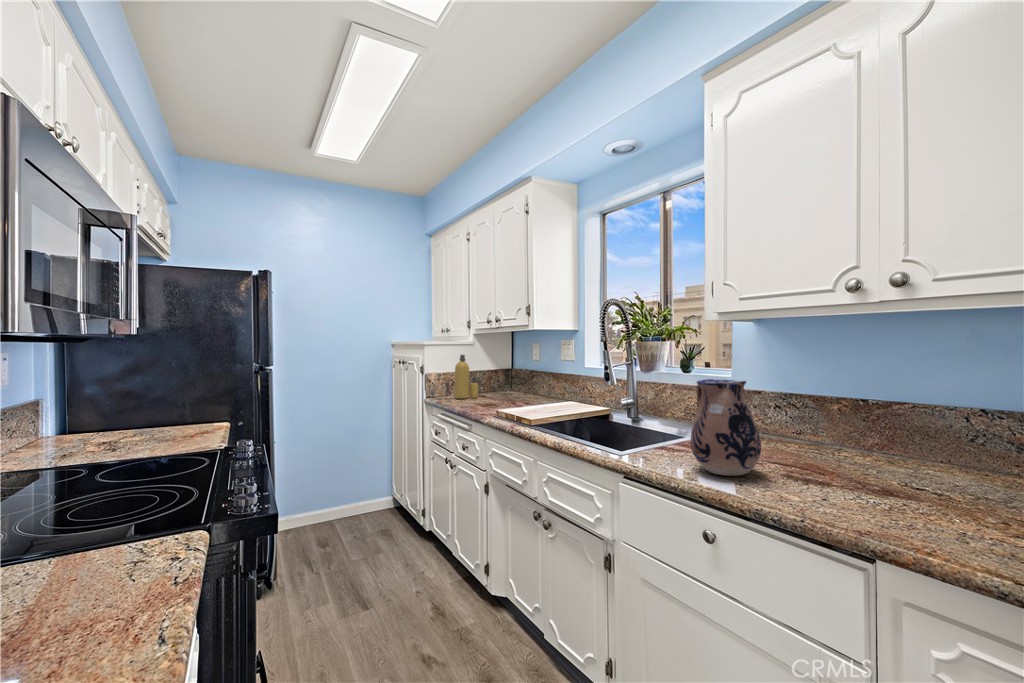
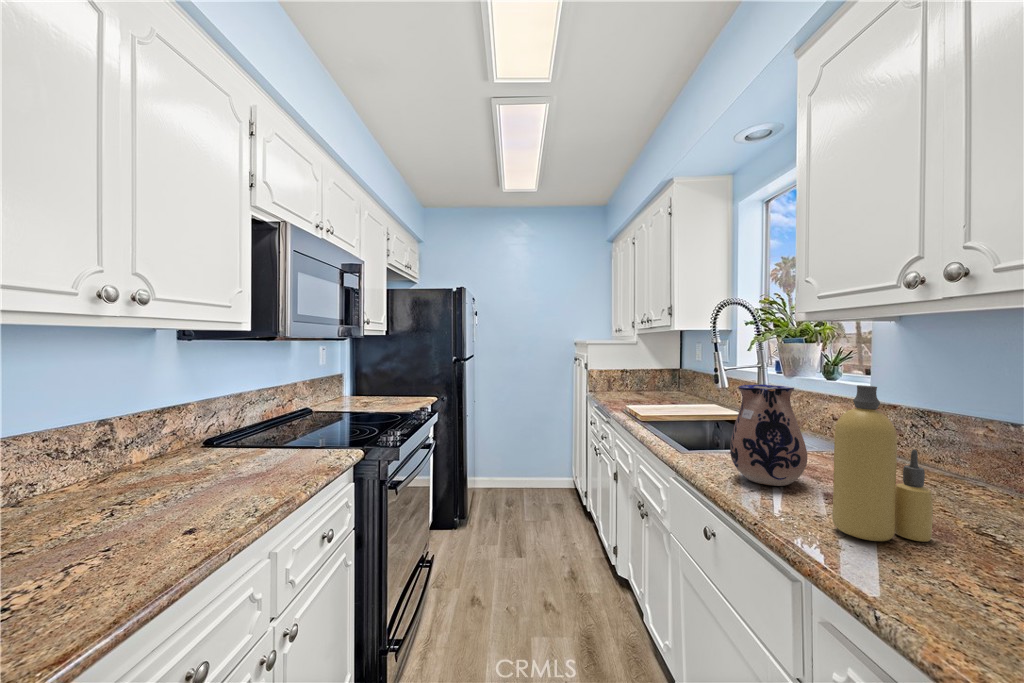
bottle: present [454,355,478,399] -> present [832,385,933,542]

